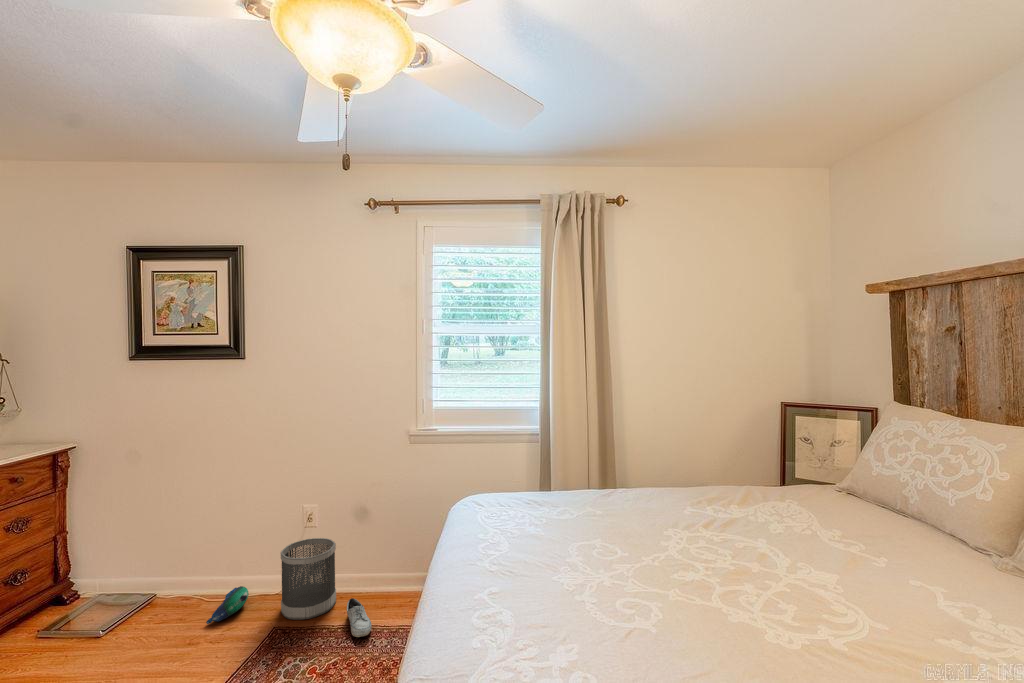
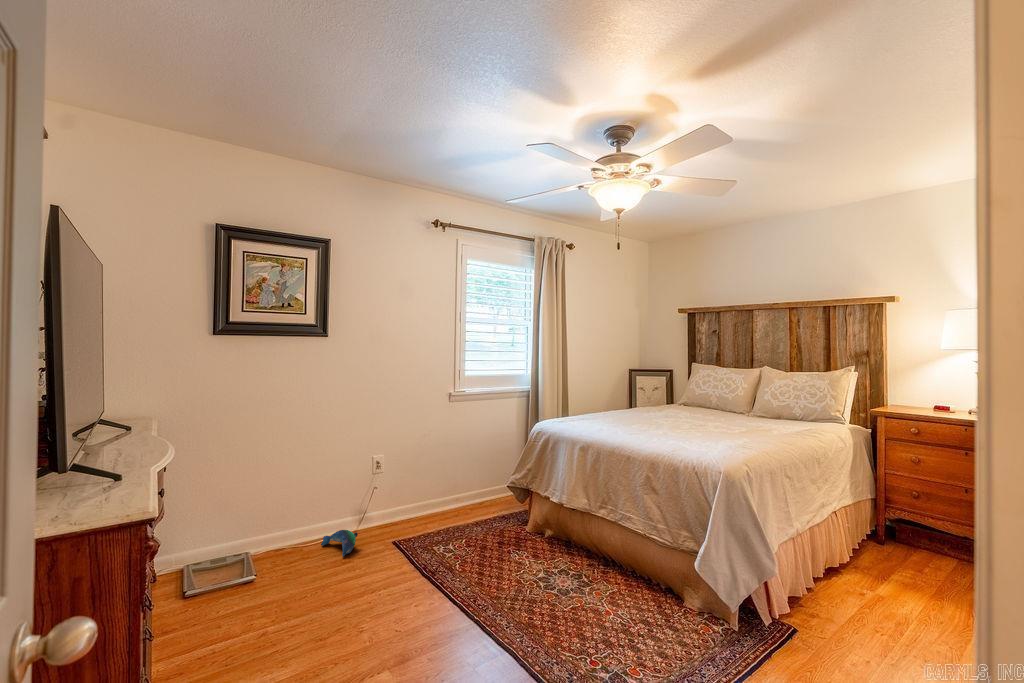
wastebasket: present [281,538,336,620] -> none [378,481,420,540]
shoe: present [347,598,372,637] -> none [436,516,472,533]

